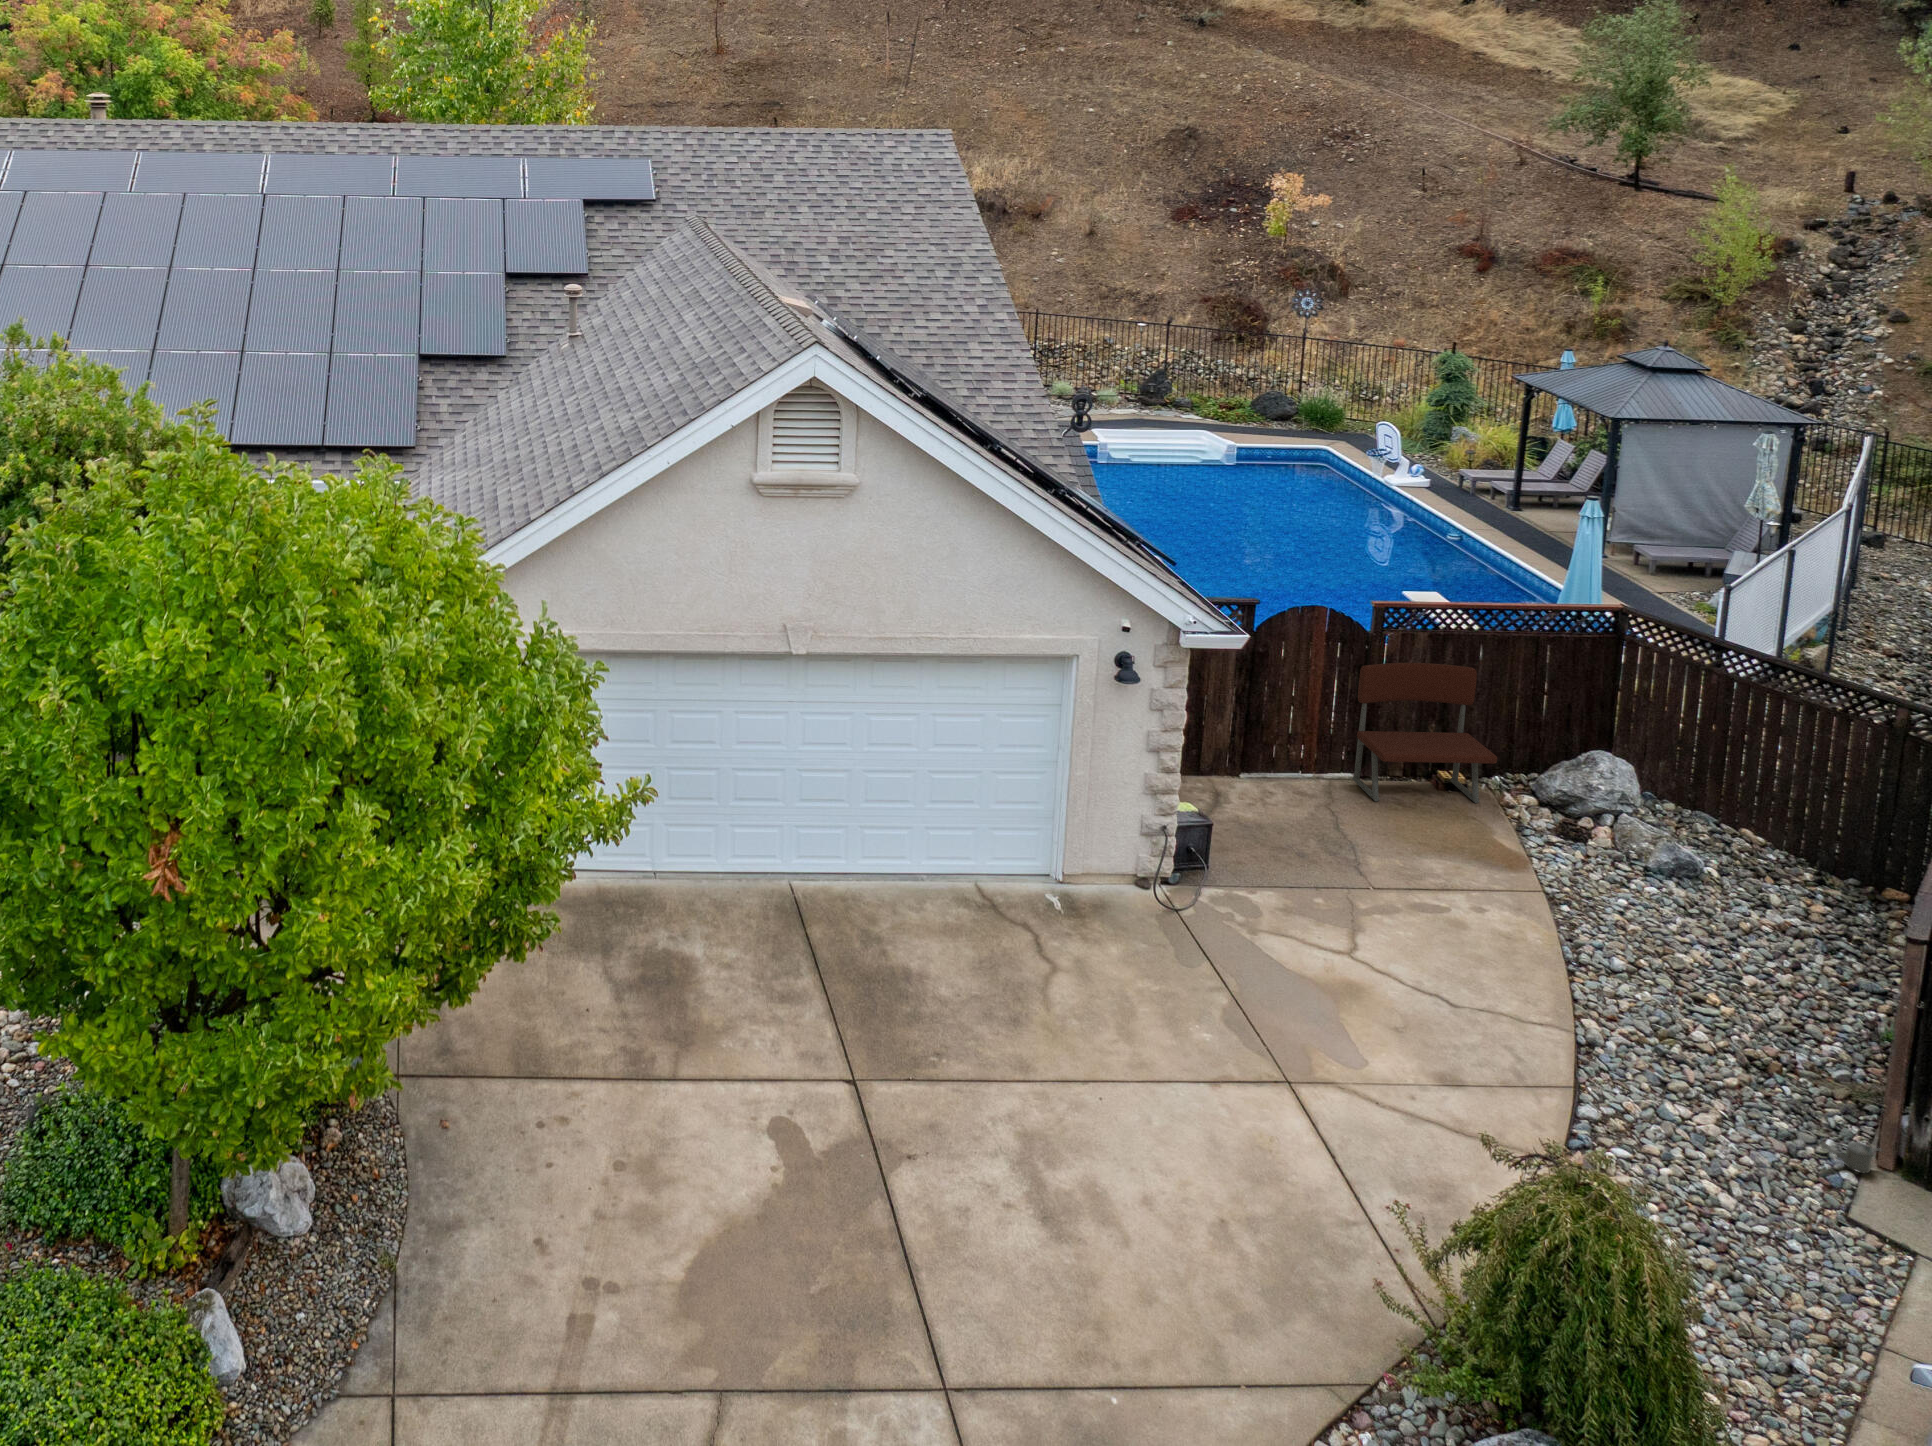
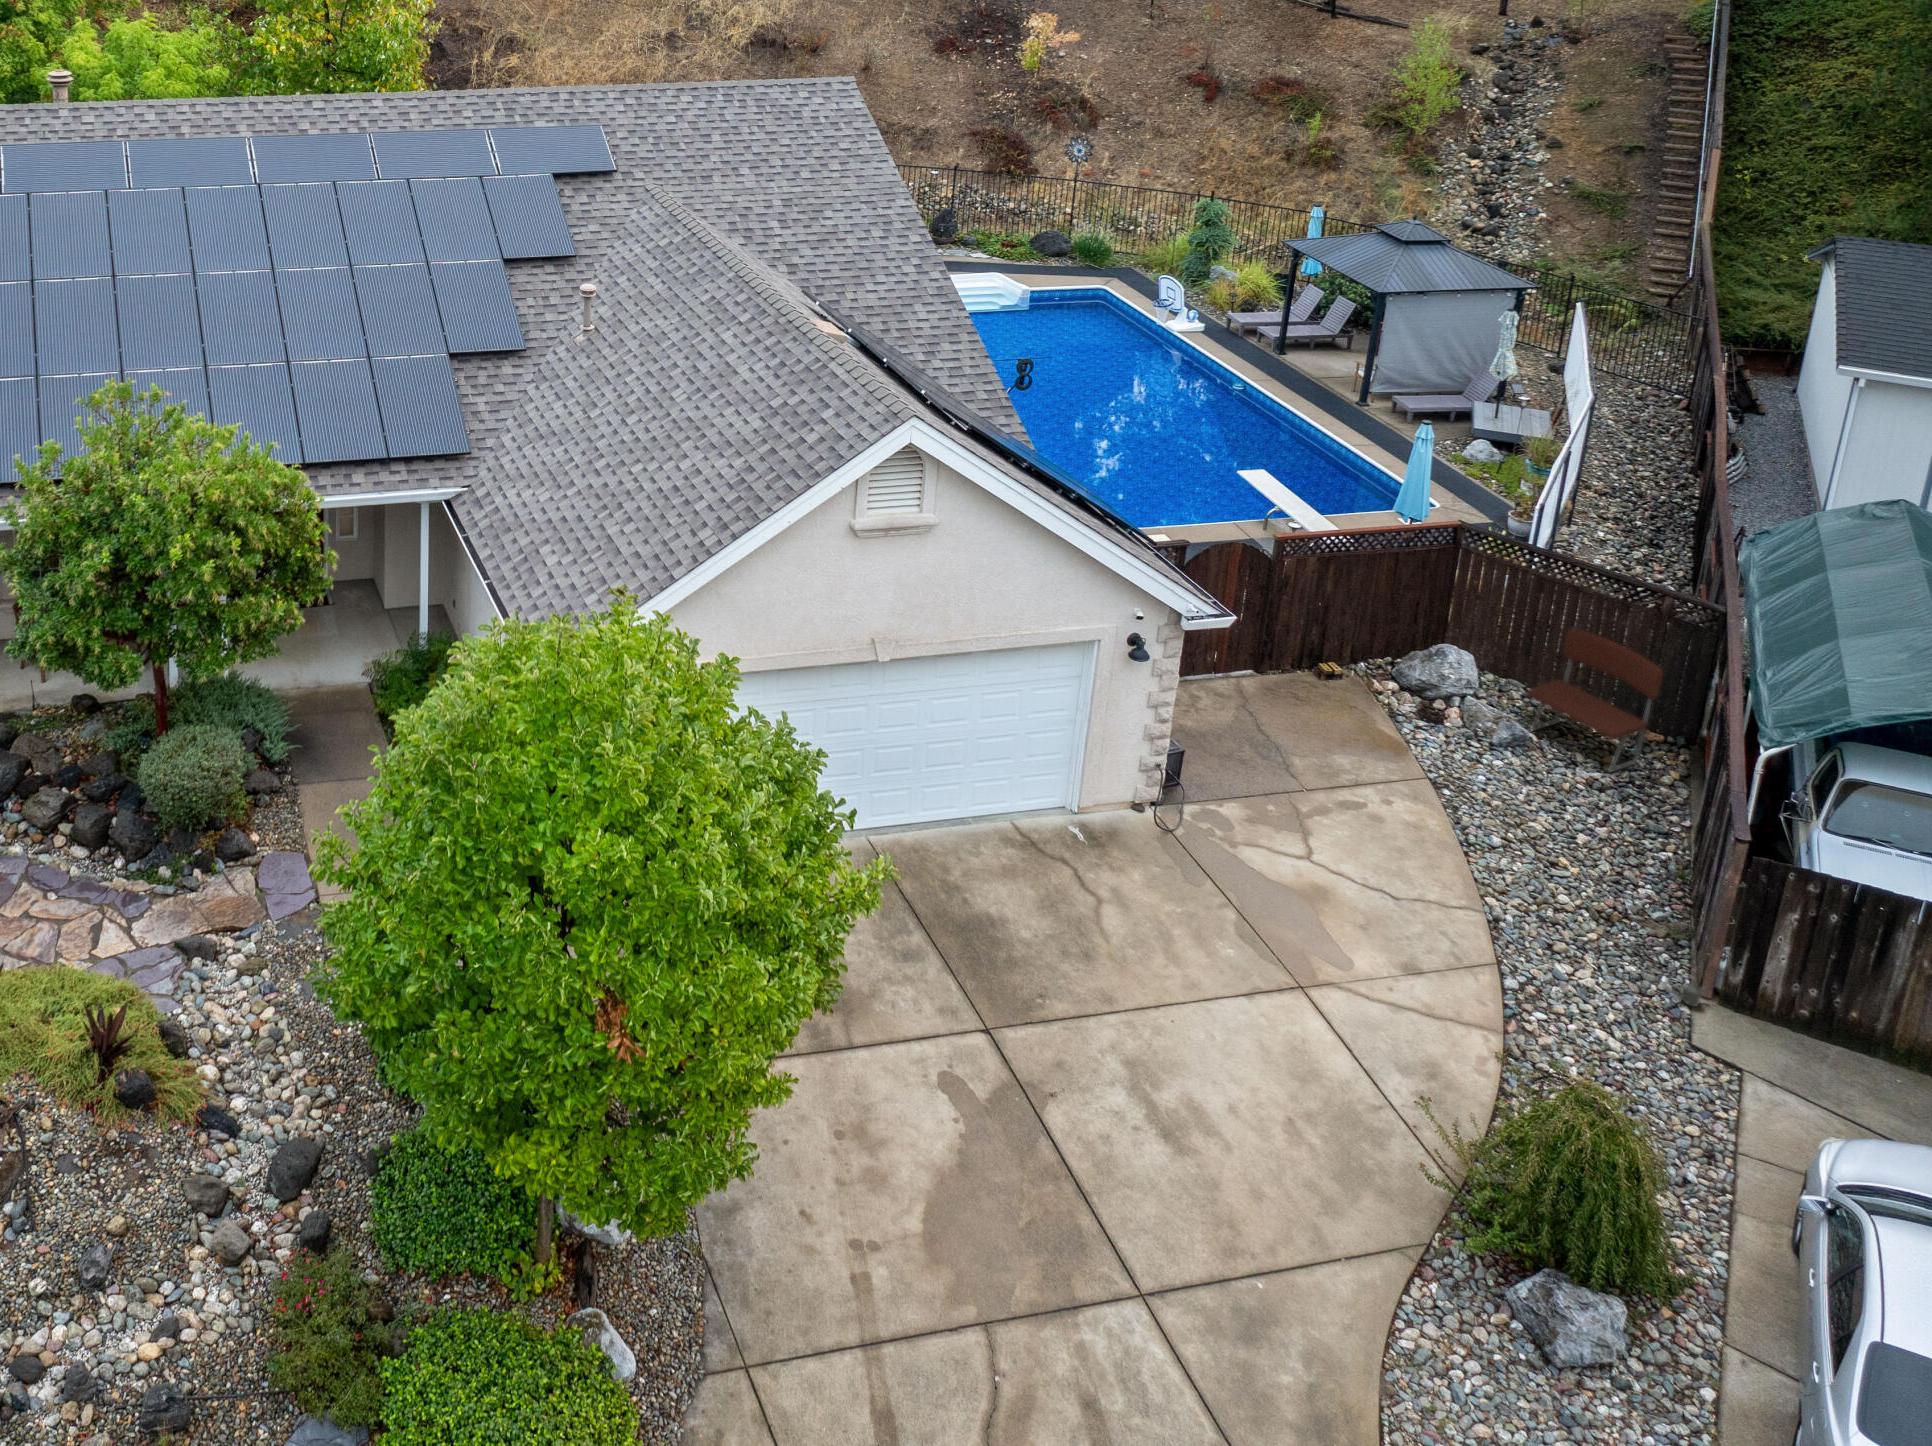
bench: present [1352,663,1497,803] -> present [1525,628,1663,772]

